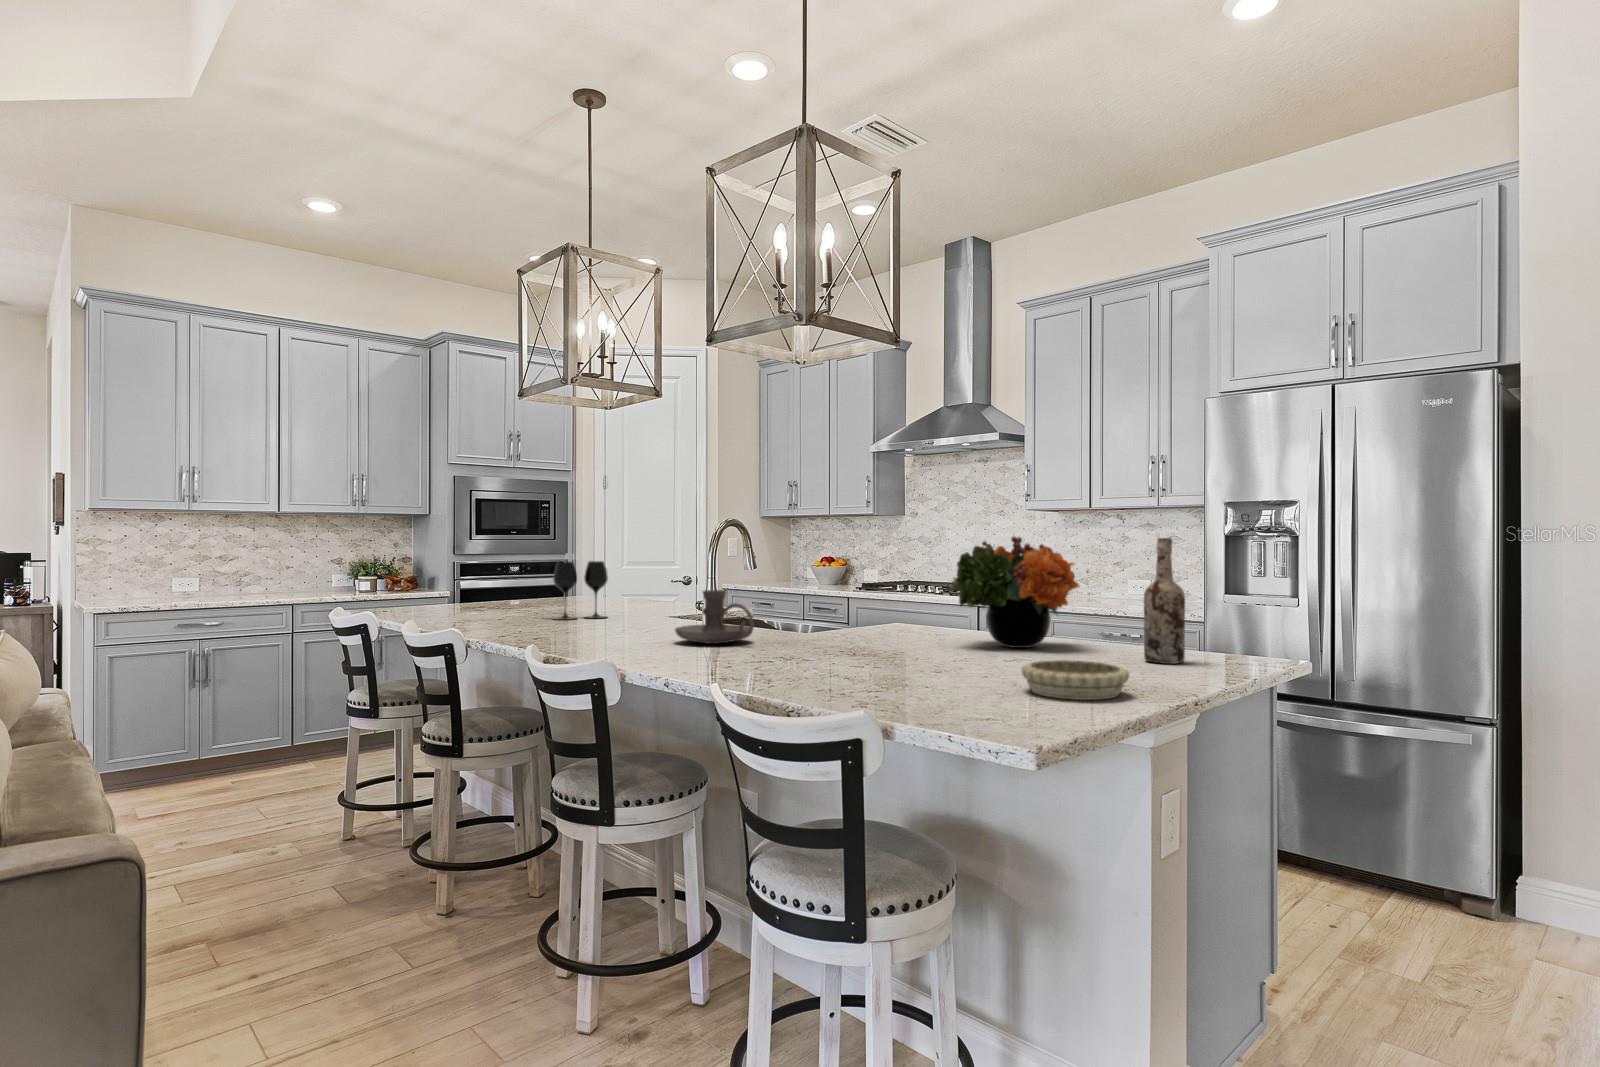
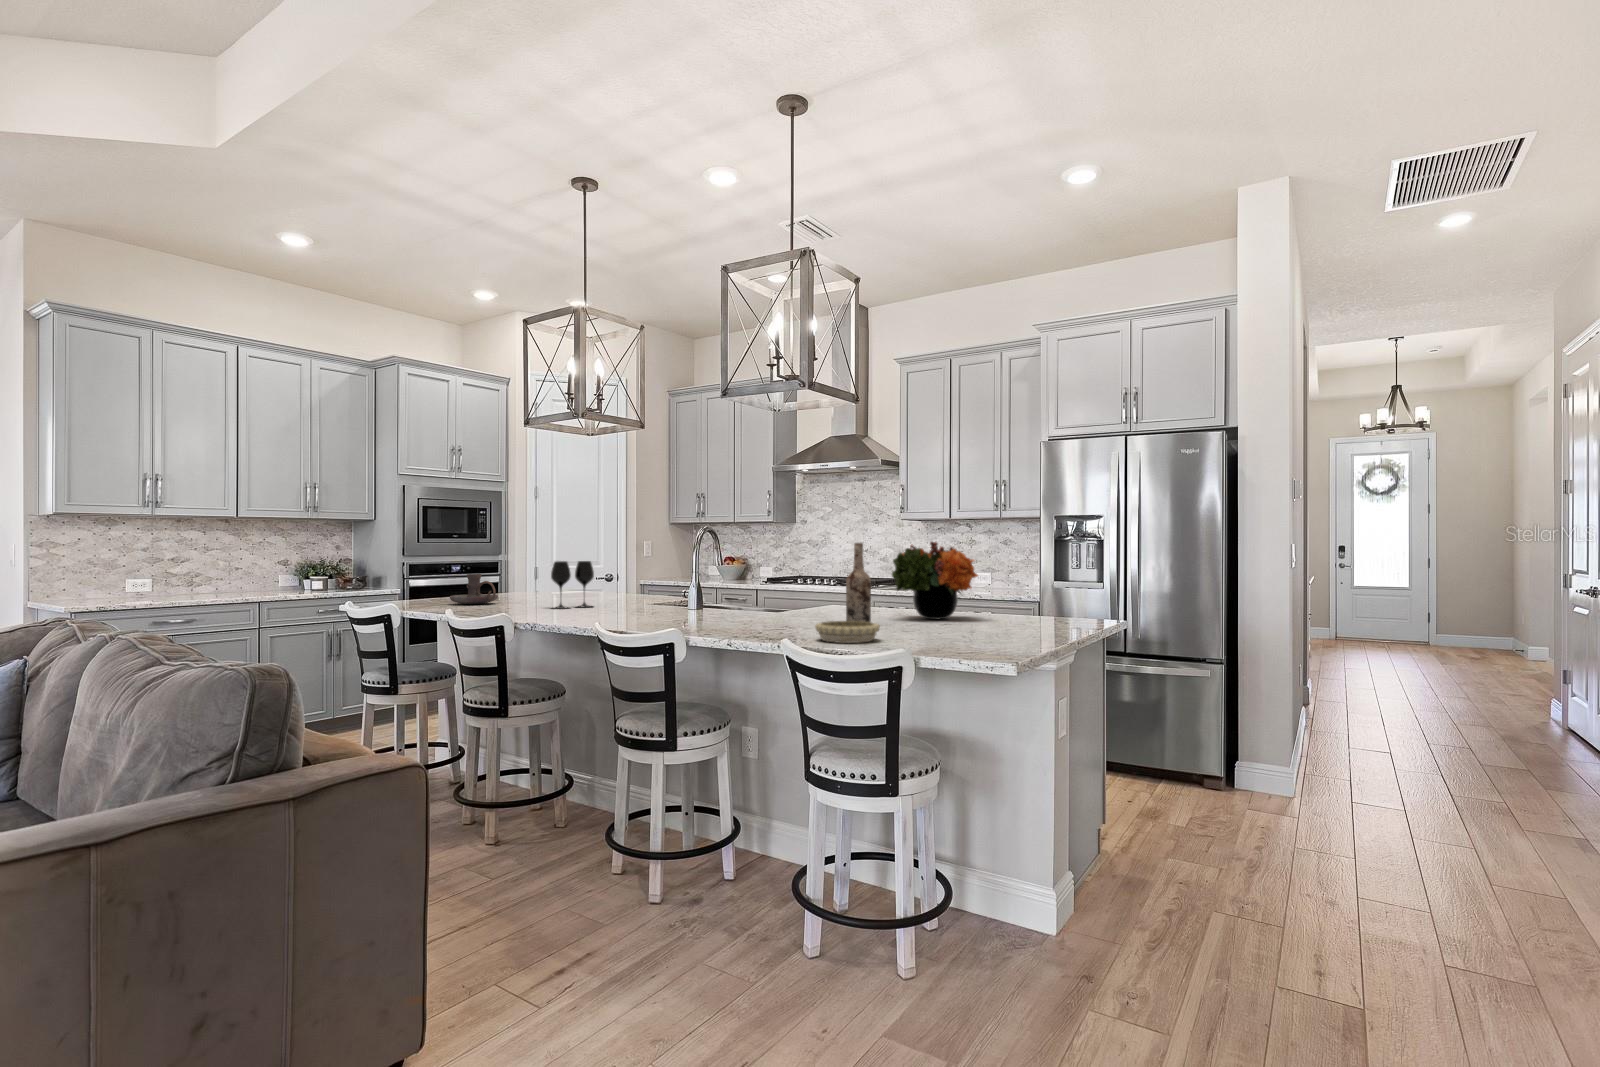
wine bottle: present [1144,538,1185,664] -> present [846,543,871,622]
candle holder: present [675,590,754,644] -> present [450,574,498,604]
decorative bowl: present [1021,660,1129,700] -> present [815,621,880,643]

